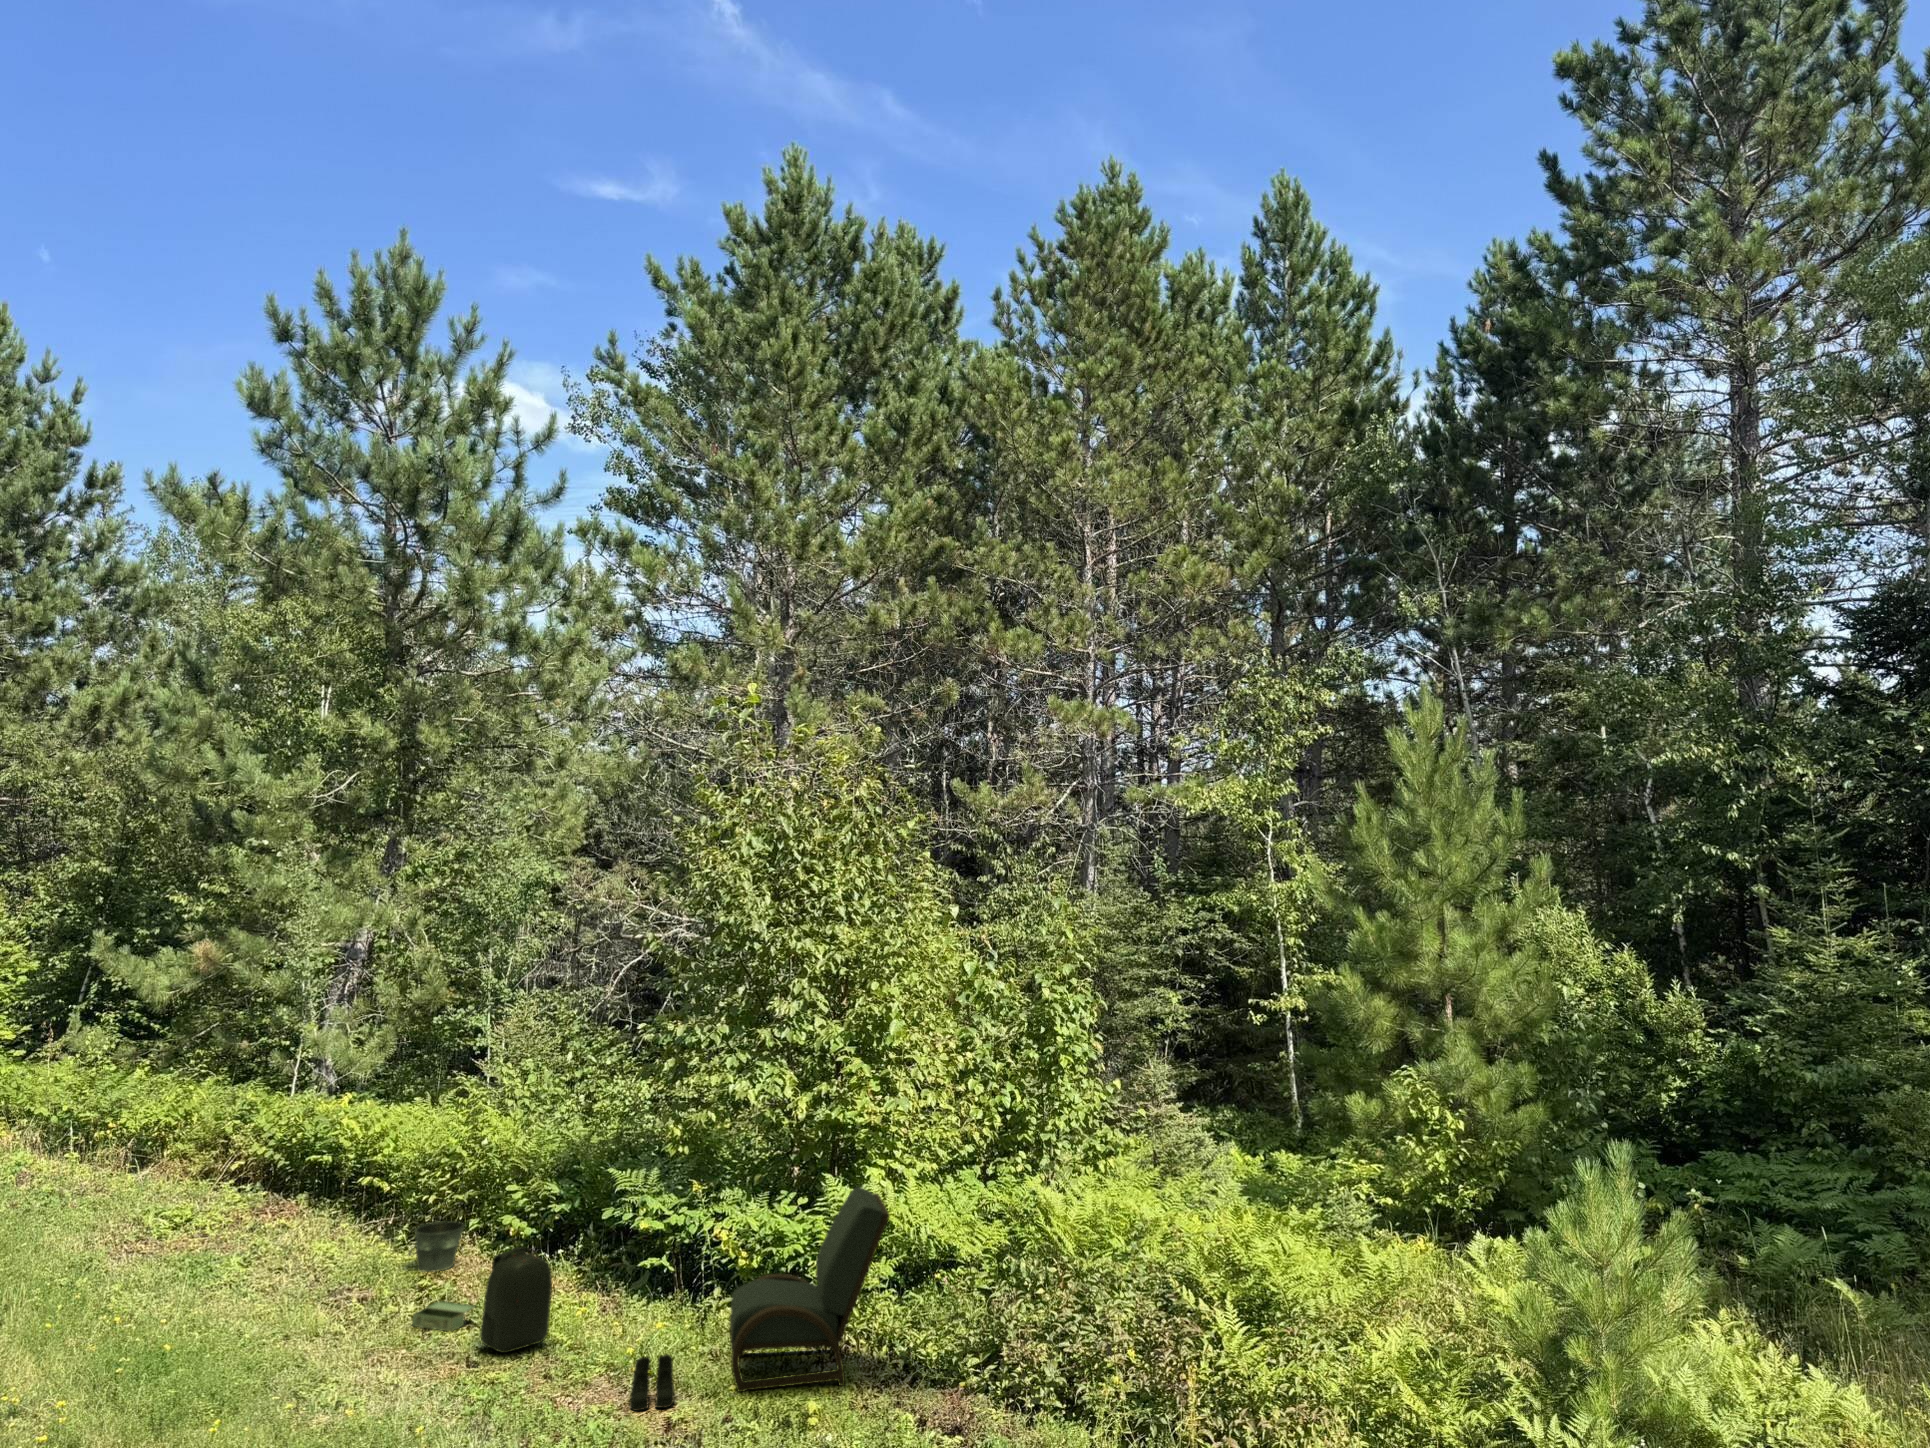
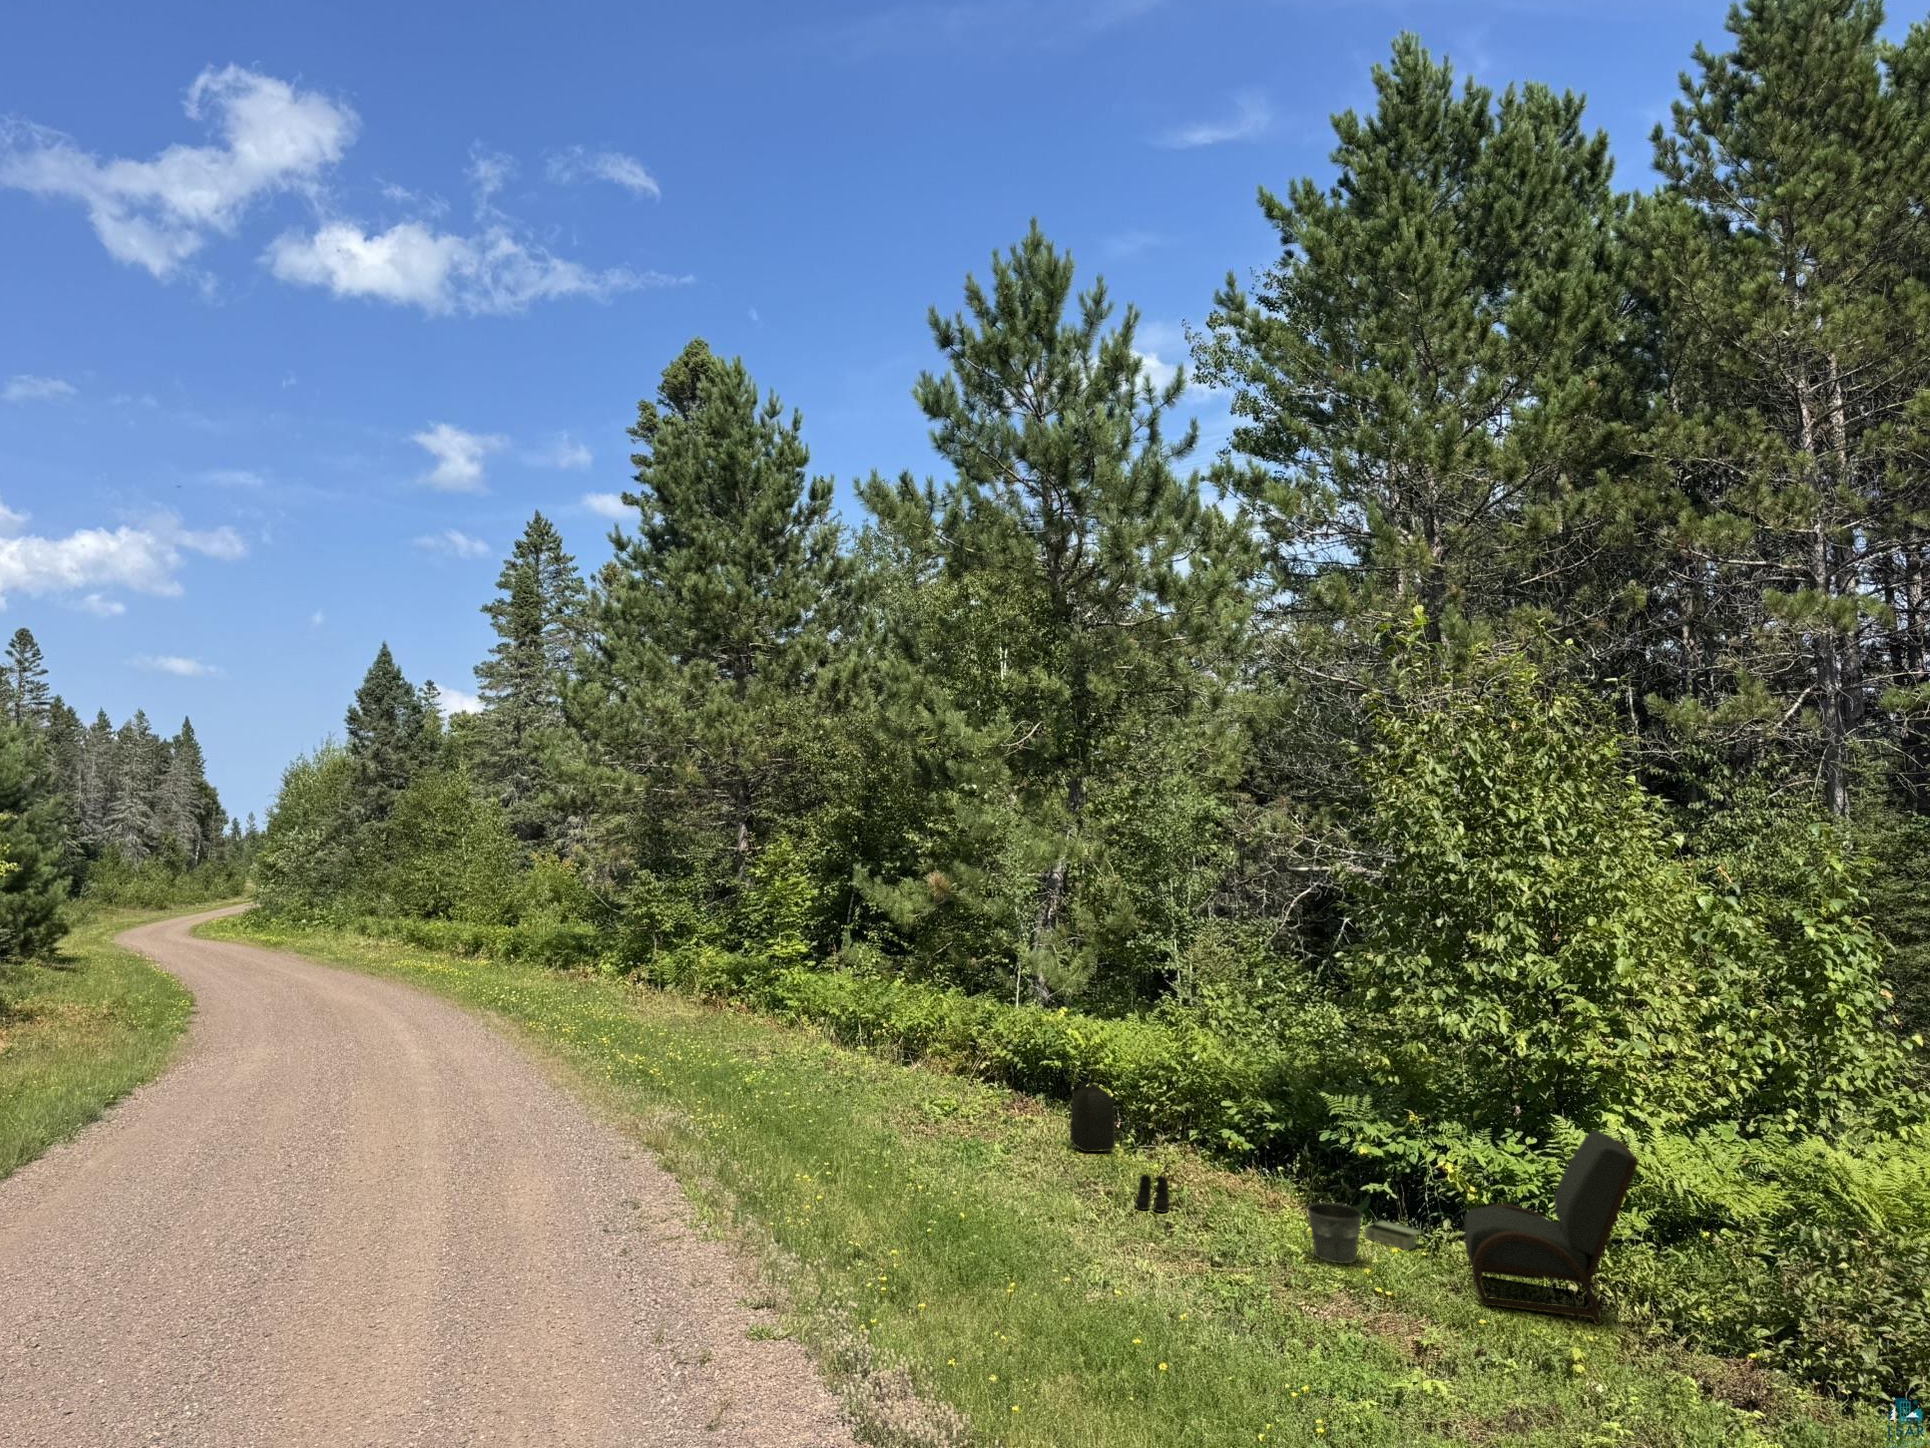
bucket: present [408,1221,464,1272] -> present [1303,1203,1362,1263]
backpack: present [480,1247,552,1353] -> present [1070,1082,1116,1152]
toolbox: present [412,1301,476,1332] -> present [1365,1220,1422,1250]
boots: present [630,1354,674,1411] -> present [1136,1174,1169,1212]

